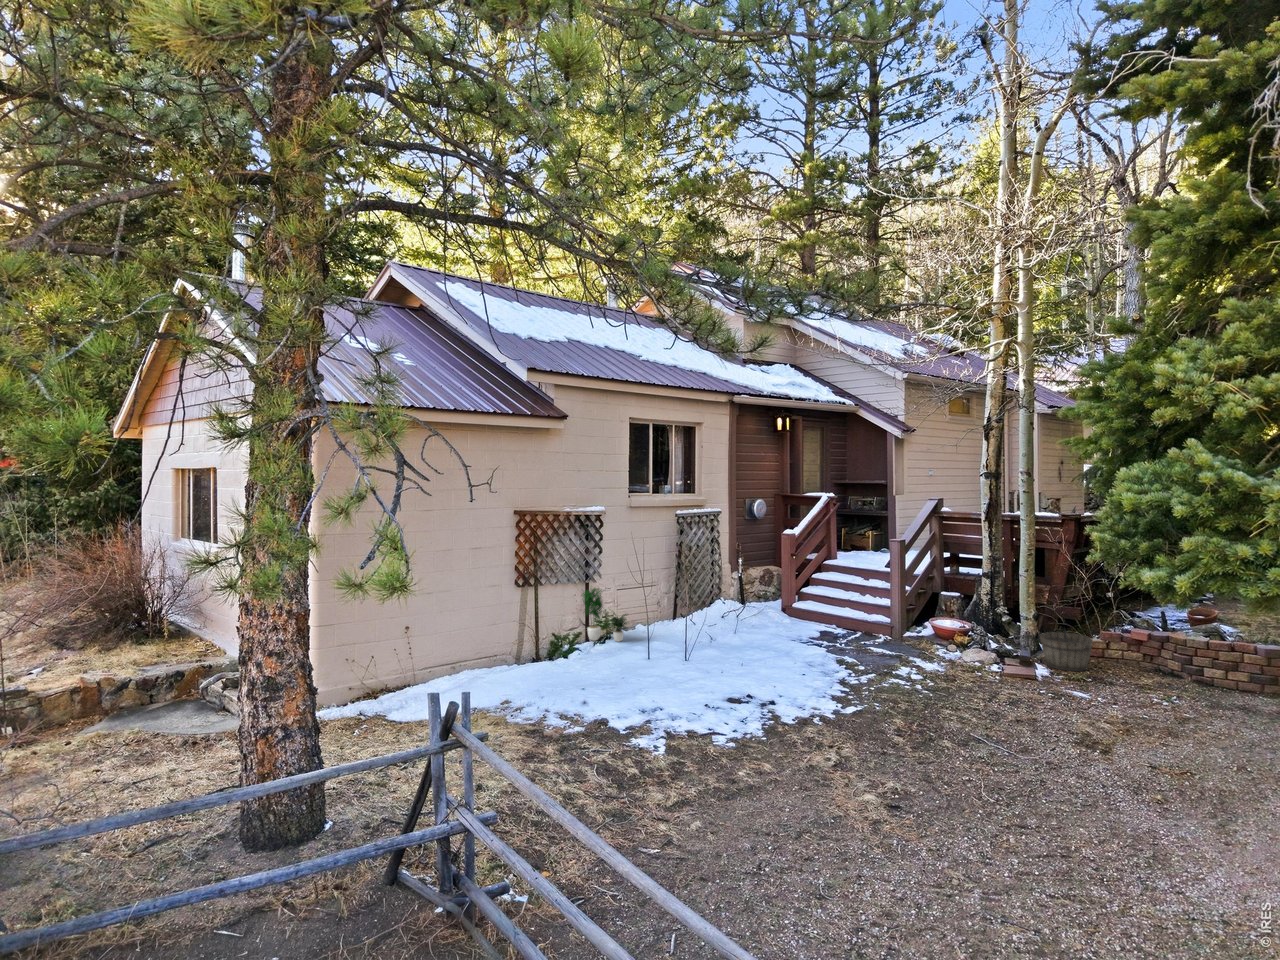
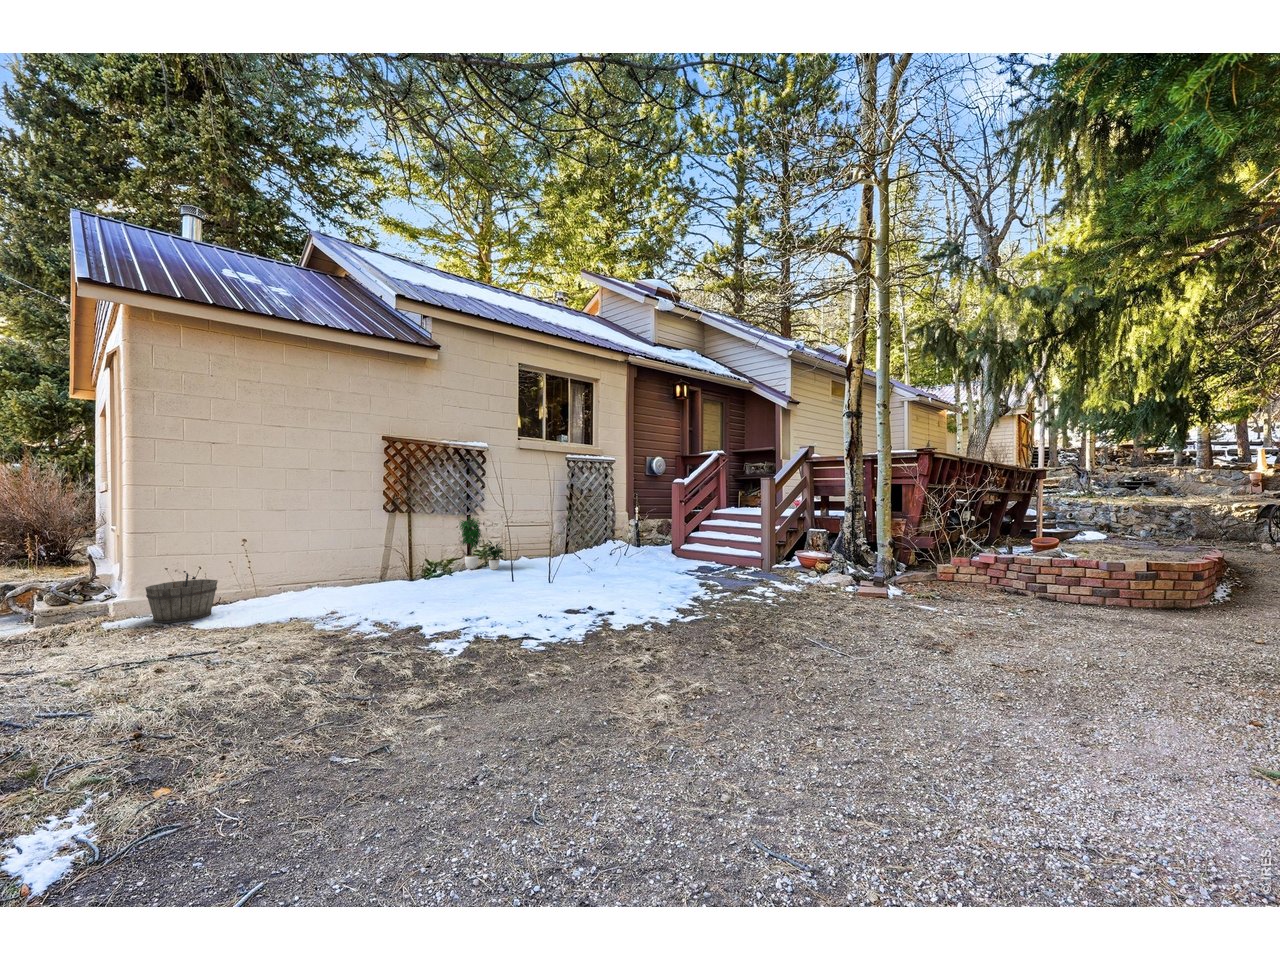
wooden bucket: present [1040,629,1093,671] -> present [145,571,218,623]

